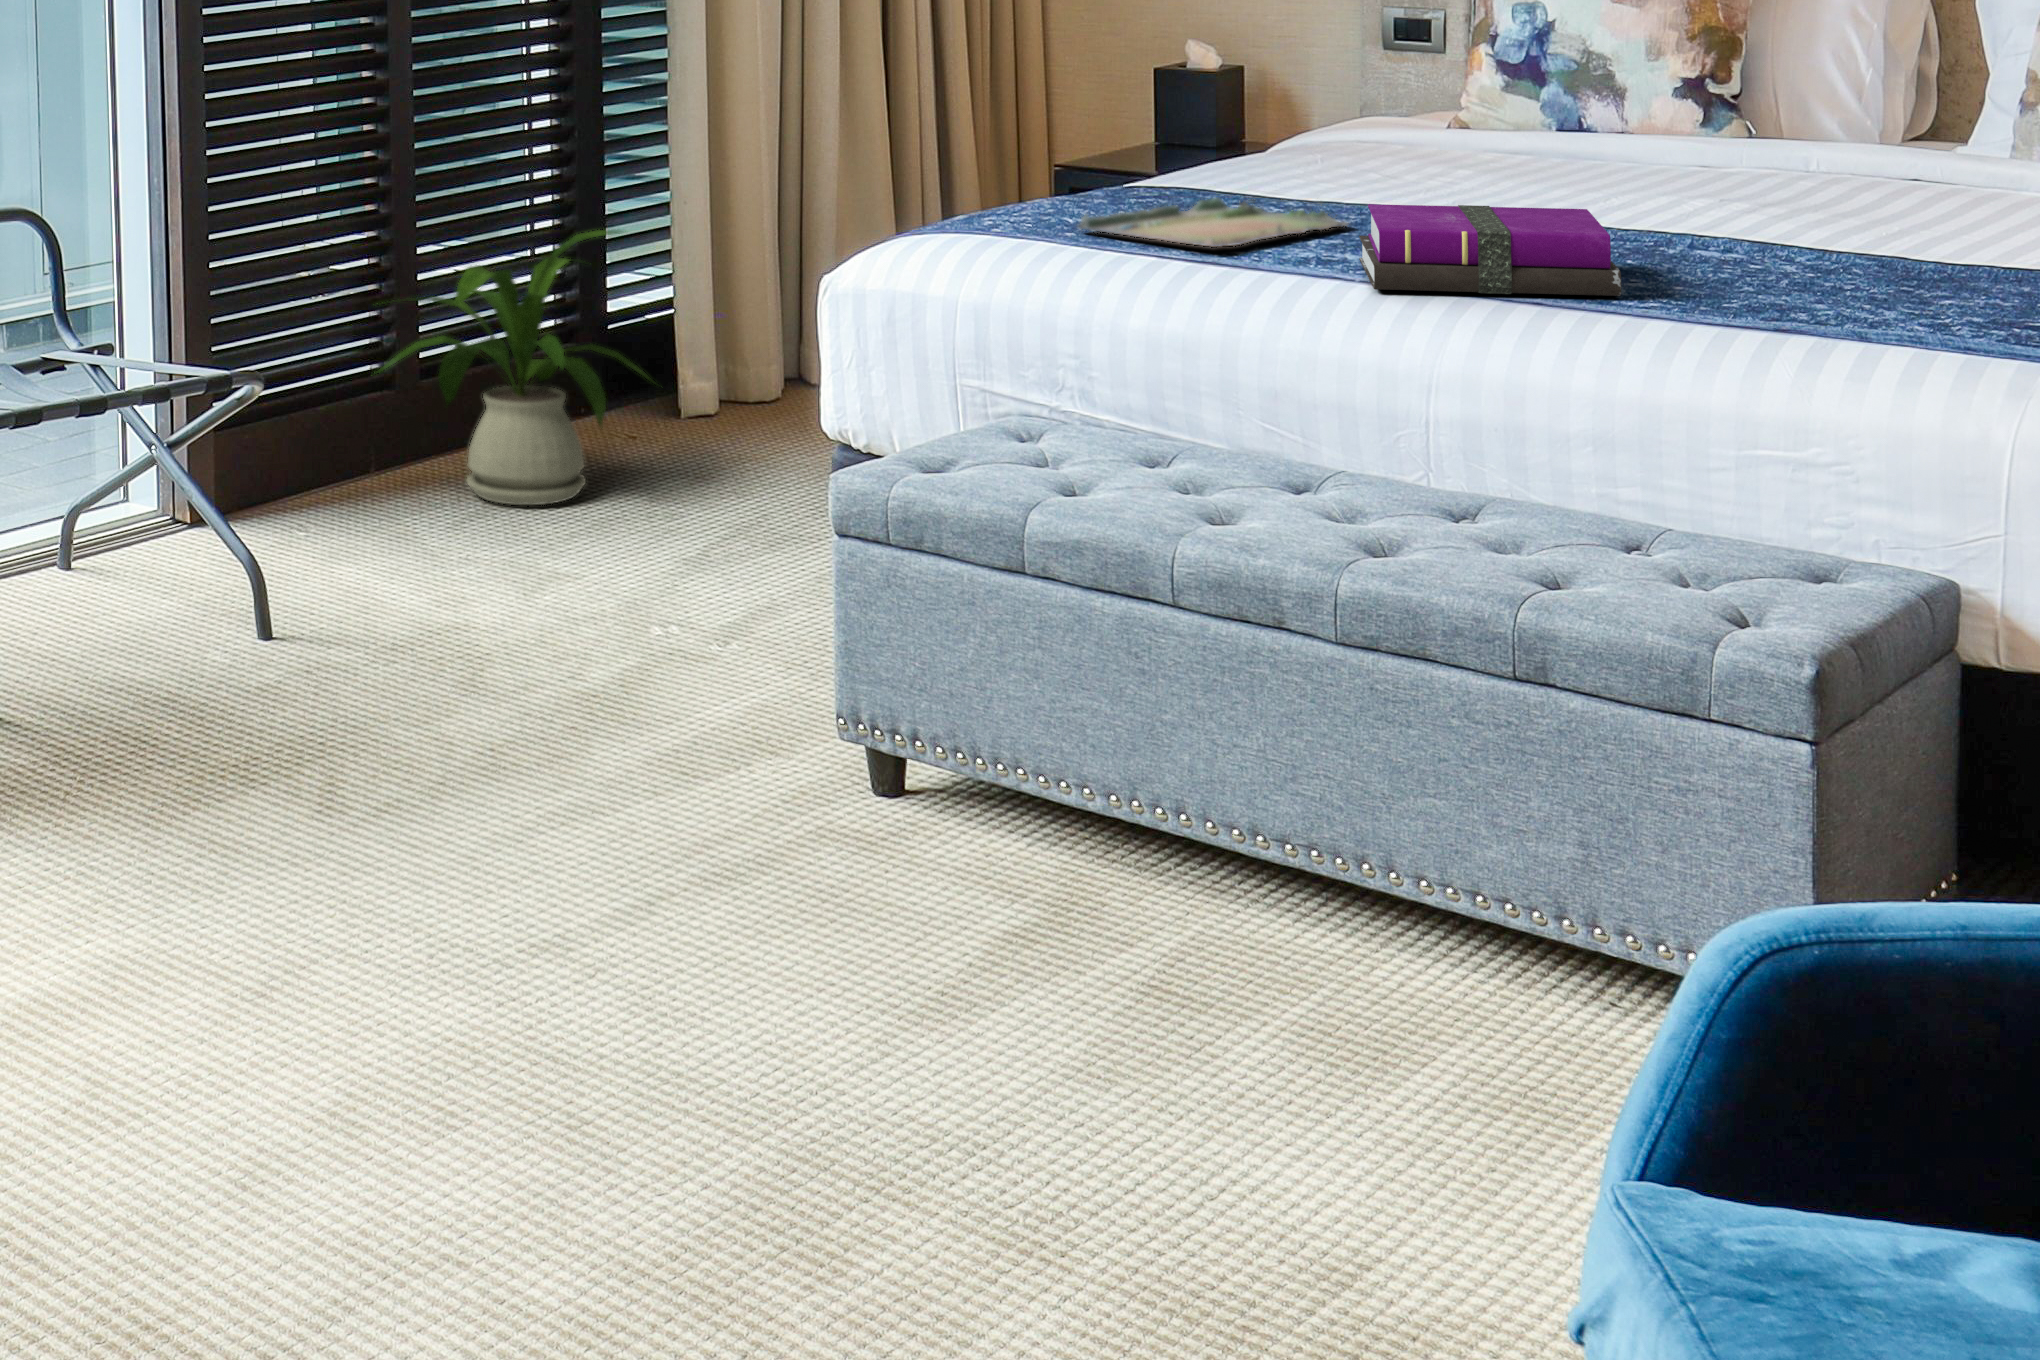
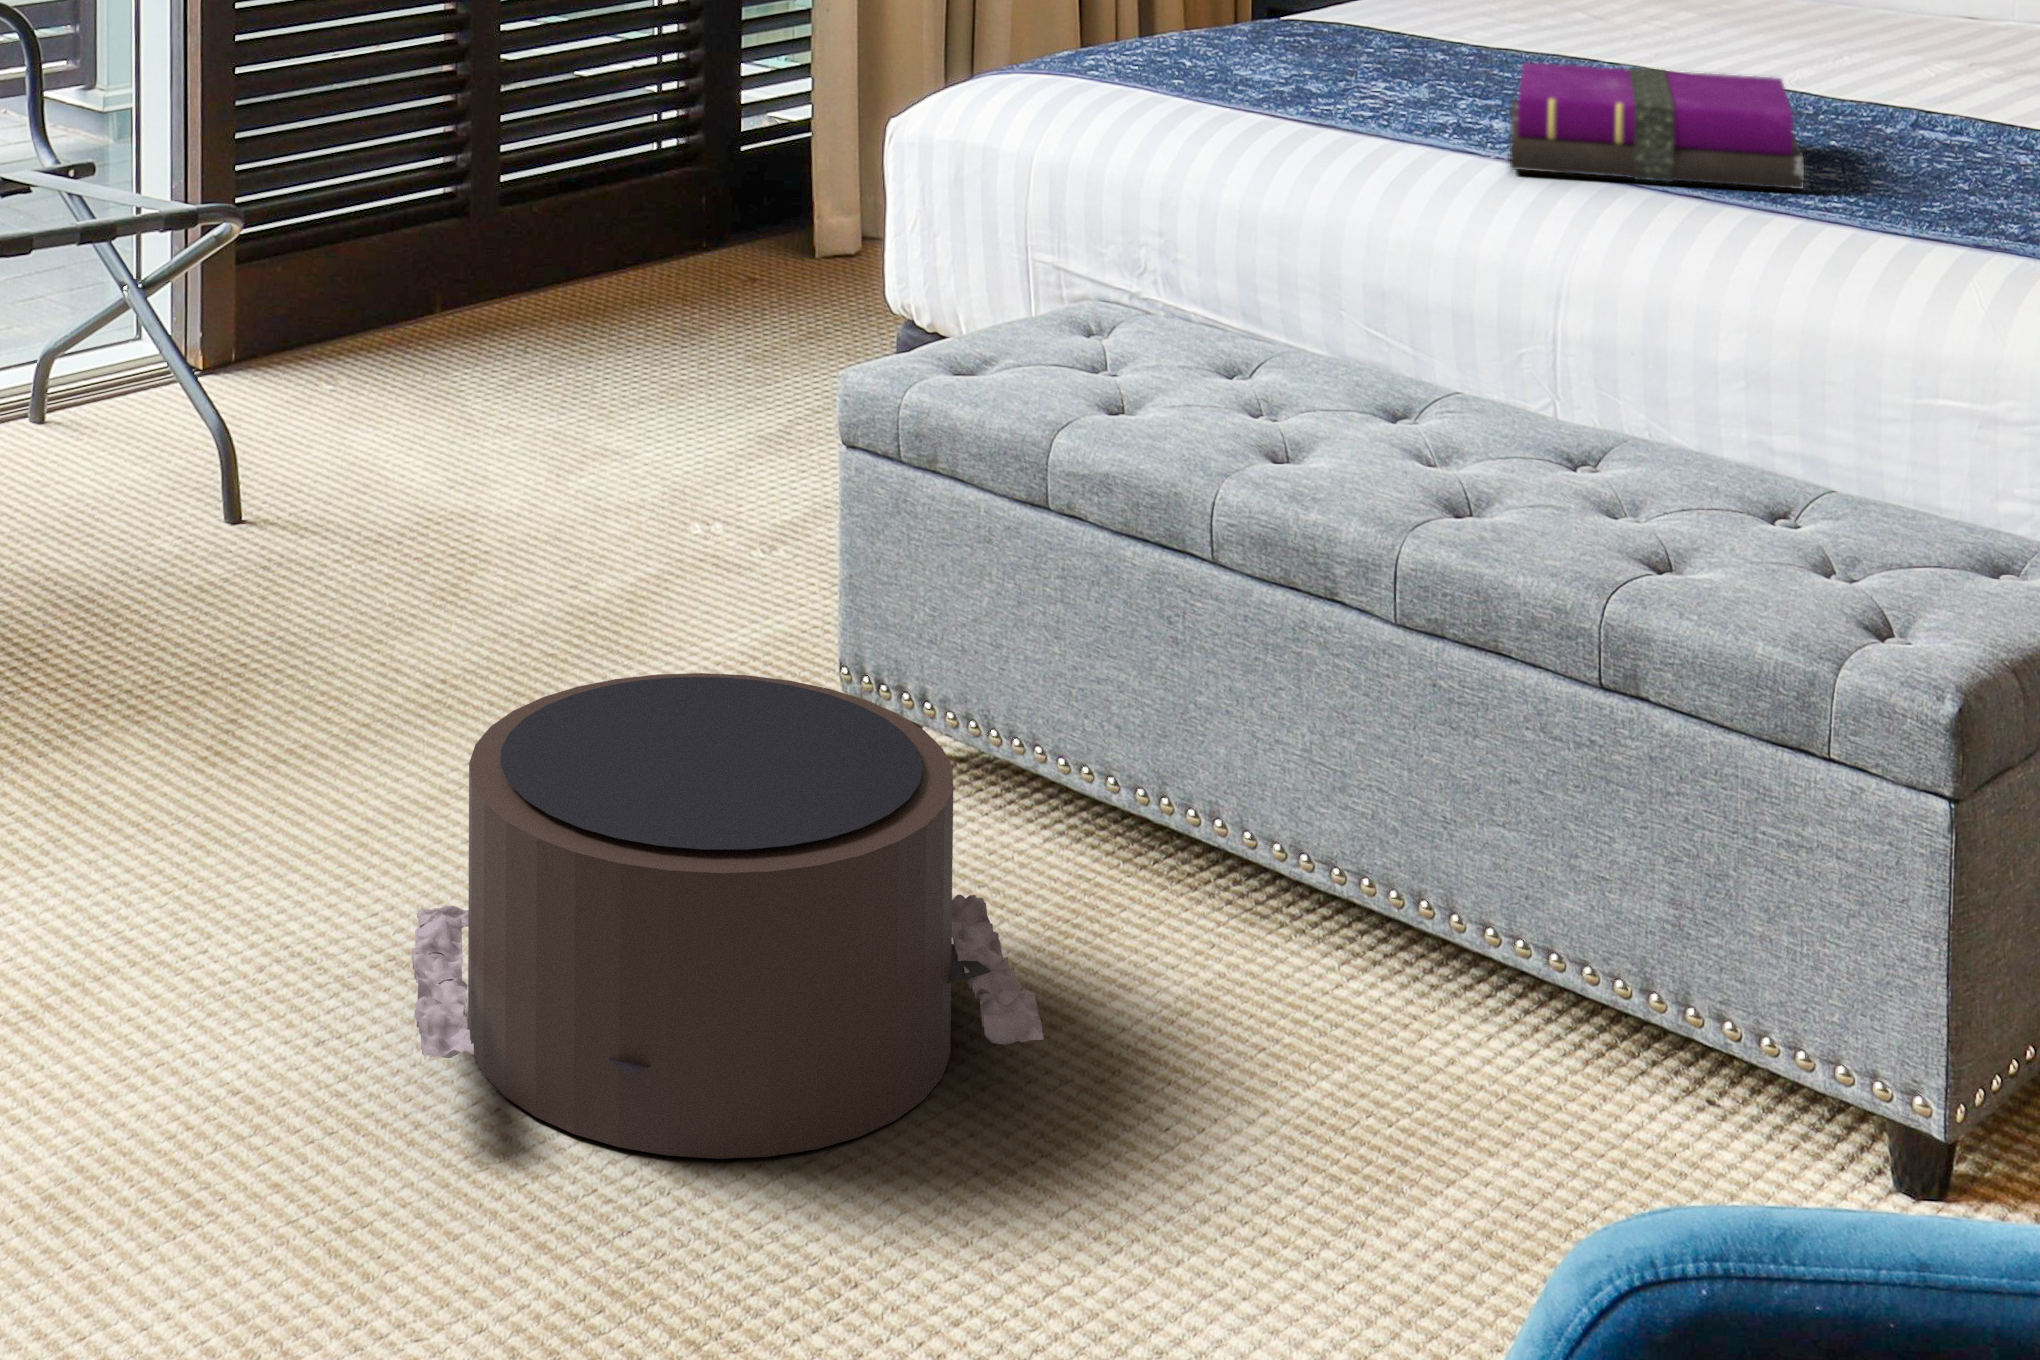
tray: present [1077,197,1348,247] -> none [1193,41,1520,107]
house plant: present [374,230,650,505] -> none [429,49,771,367]
pouf: none [558,709,1092,1070] -> present [412,673,1043,1159]

